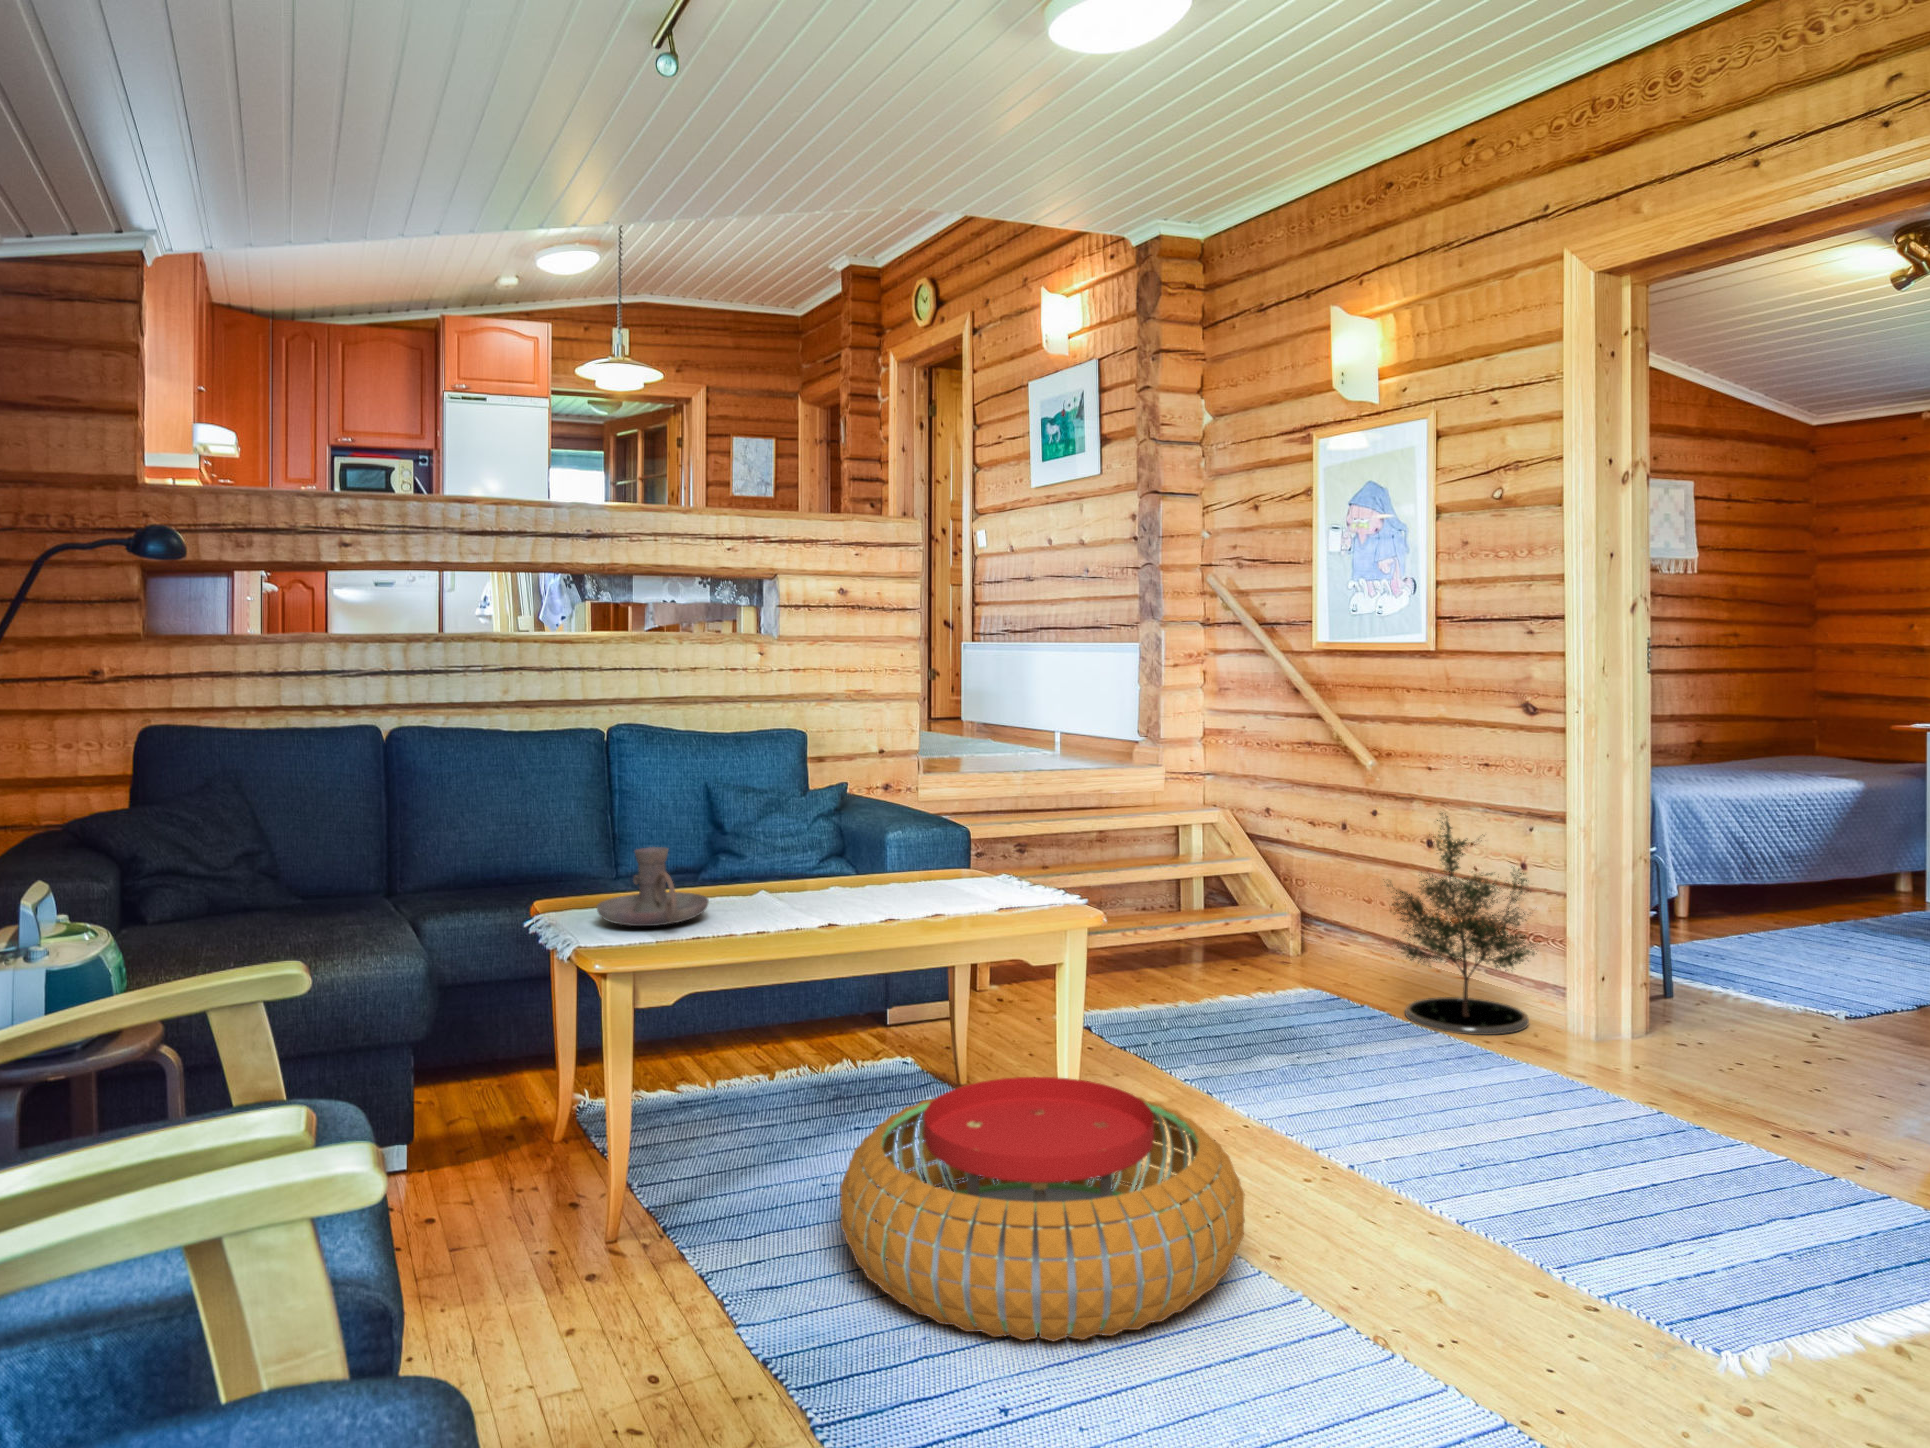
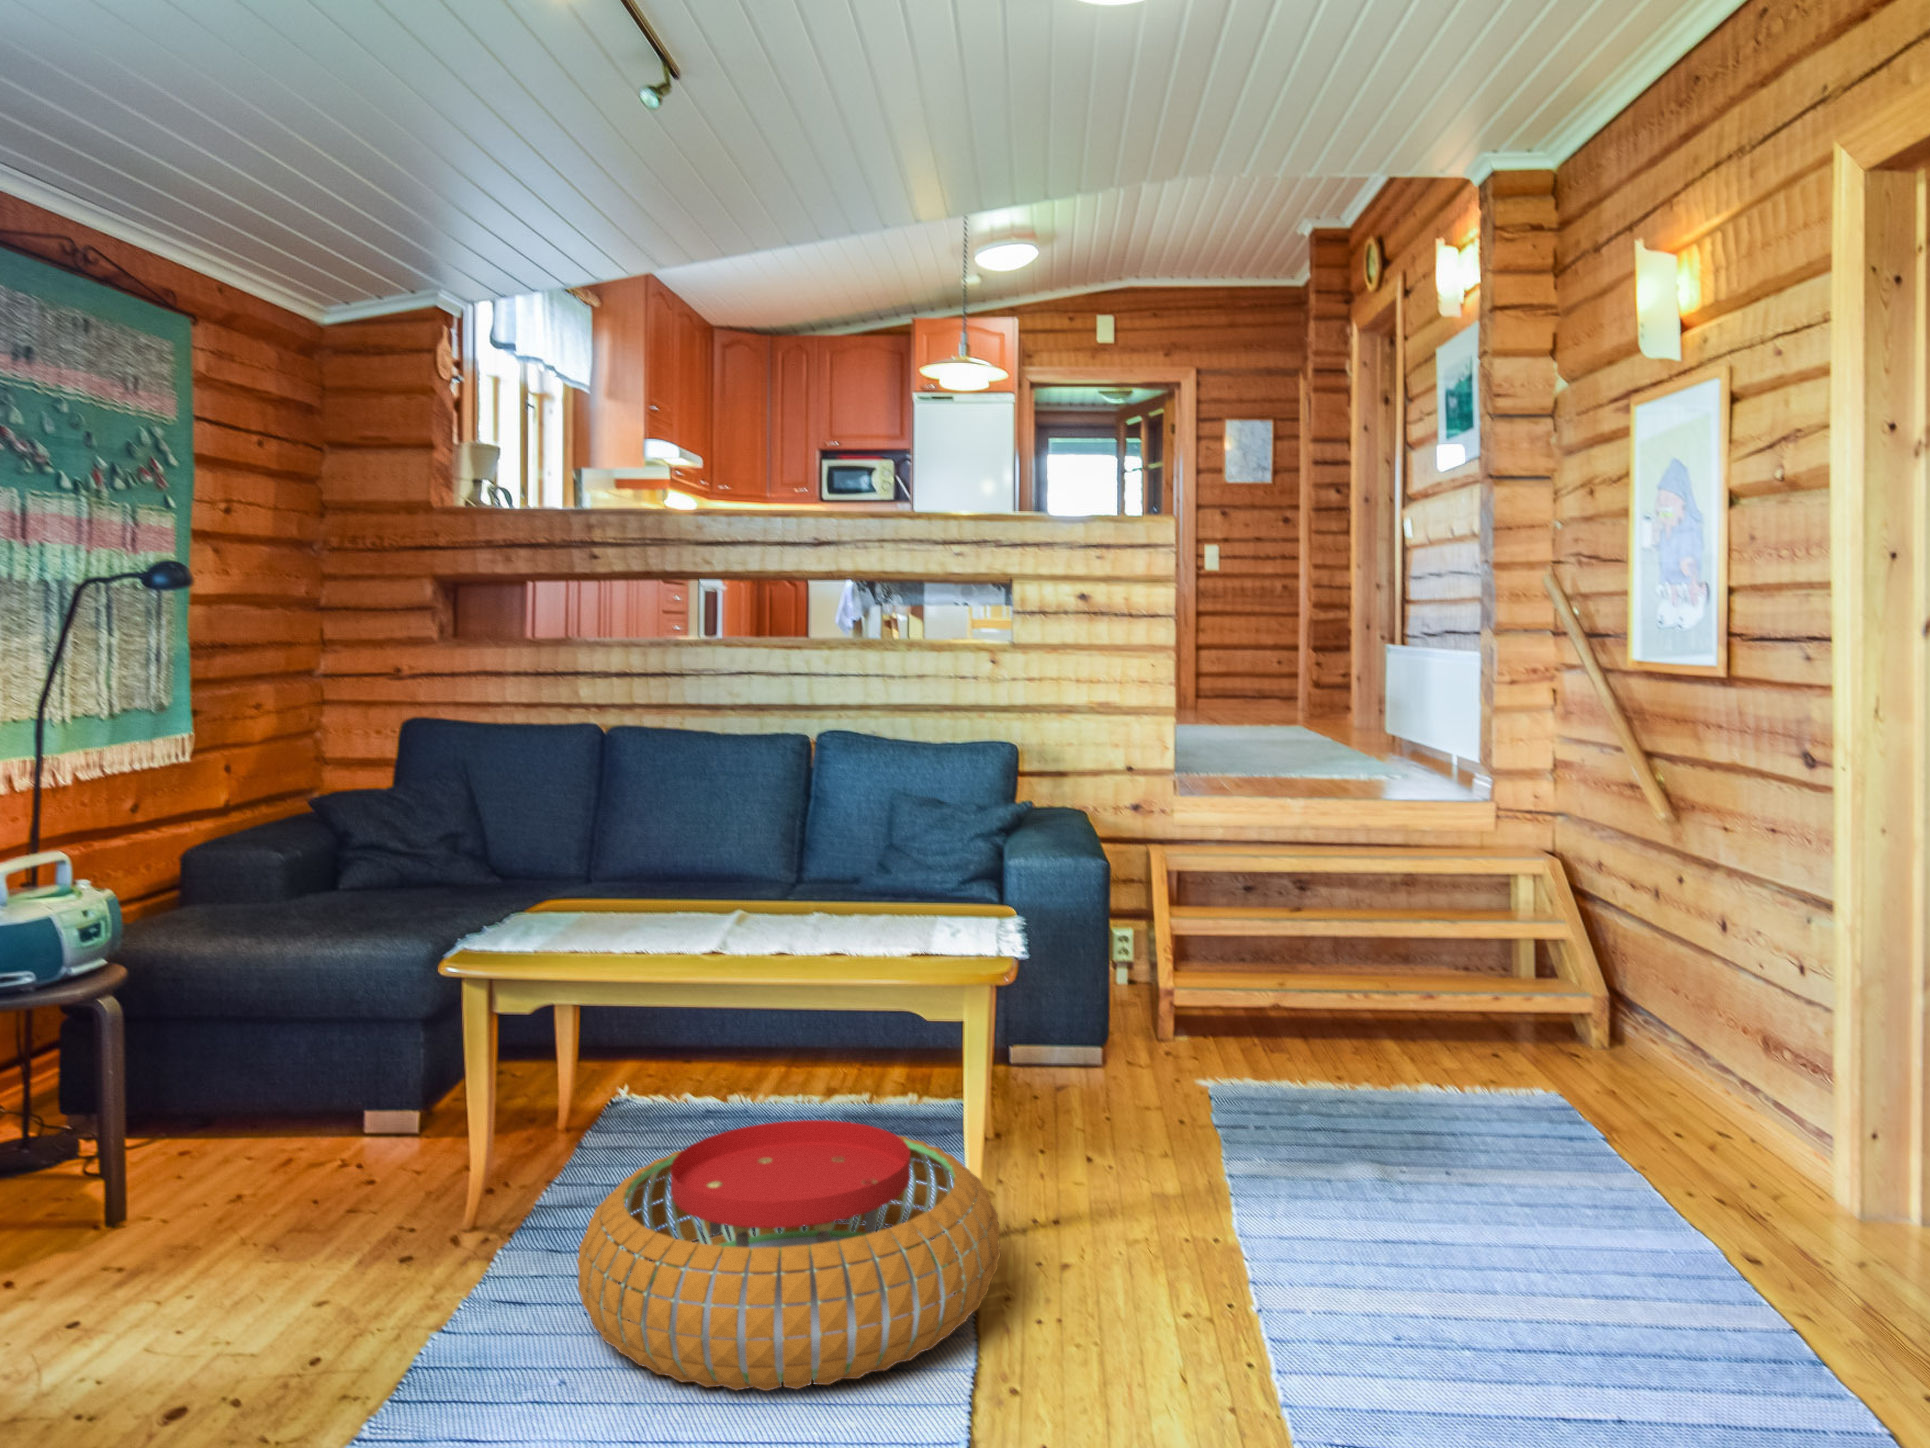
potted tree: present [1387,813,1537,1035] -> none [1575,881,1780,1178]
candle holder: present [597,847,709,926] -> none [556,855,666,930]

